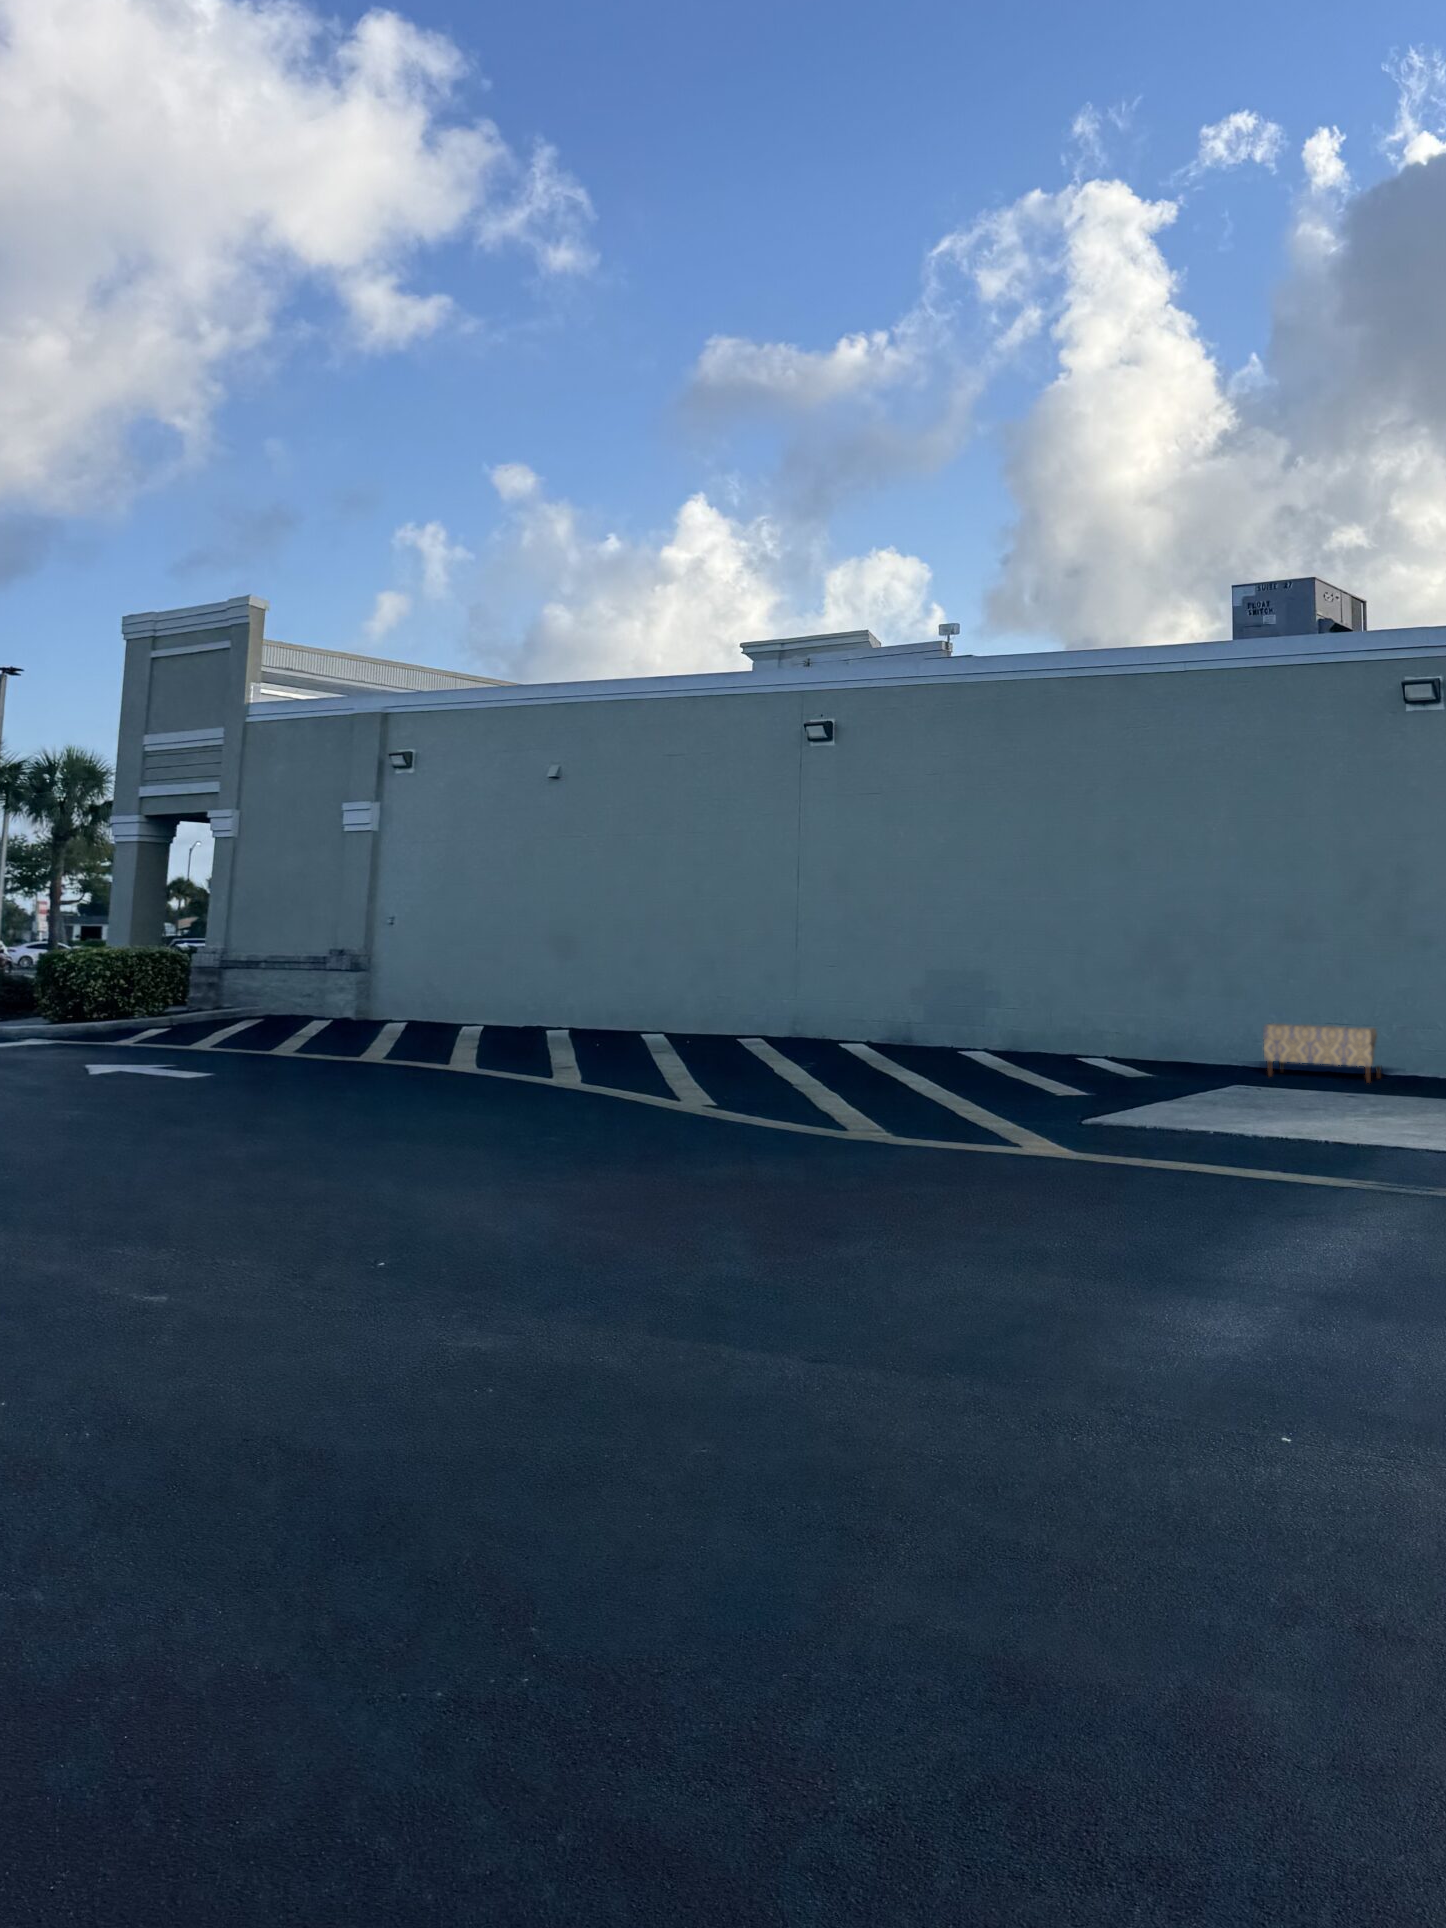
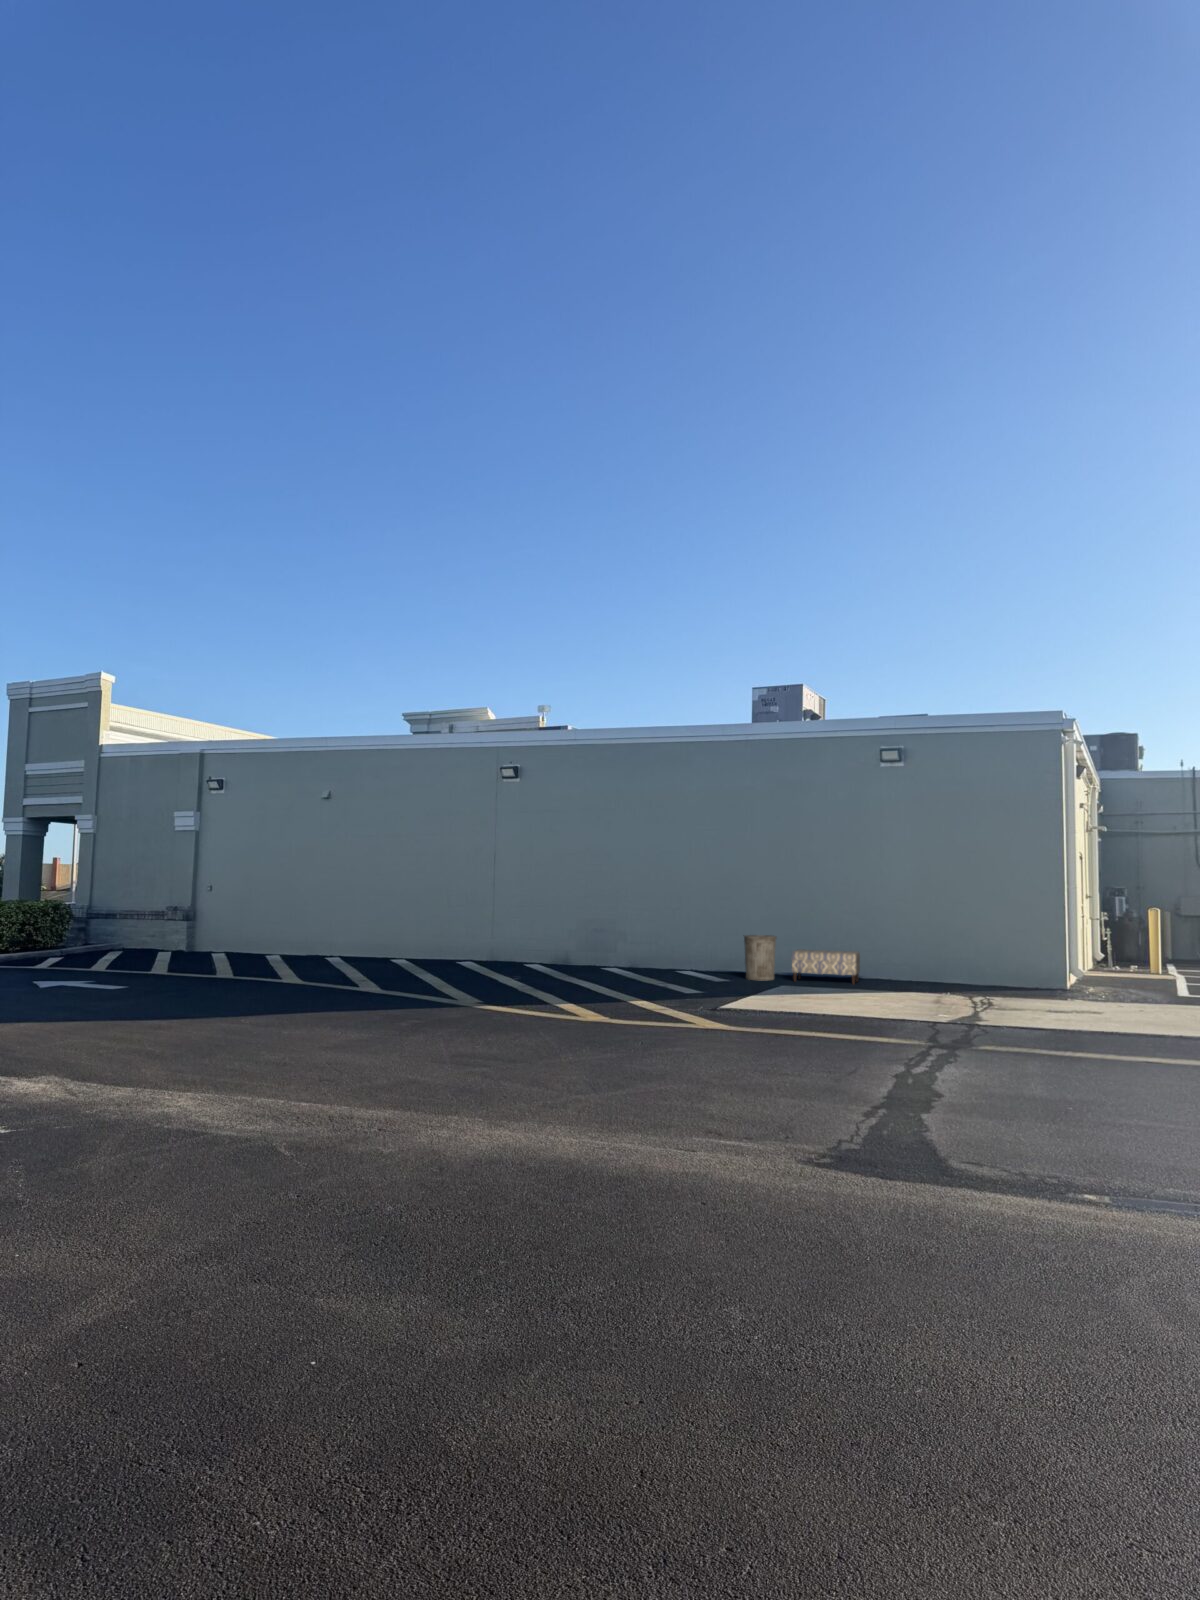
trash can: none [1185,996,1241,1074] -> present [744,935,776,980]

